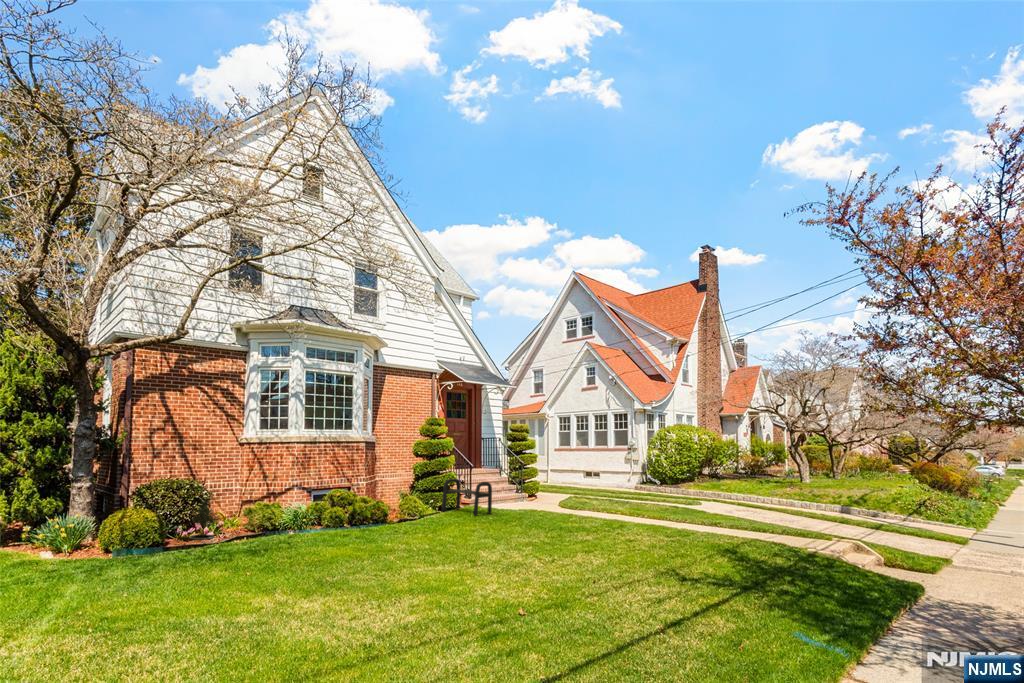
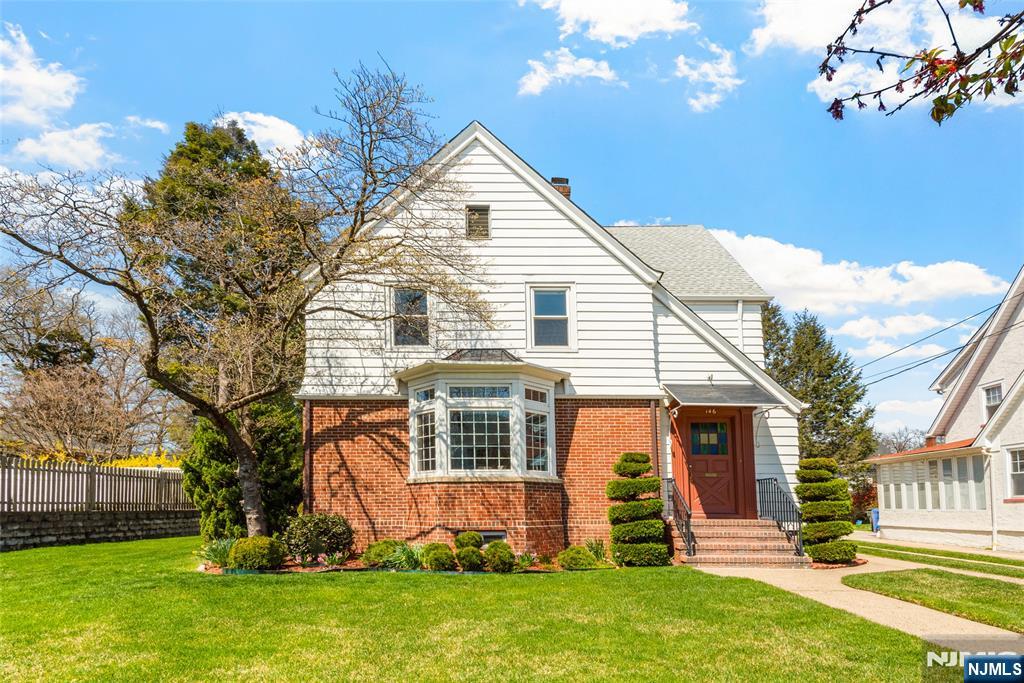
bench: present [442,479,492,516] -> none [630,527,677,572]

